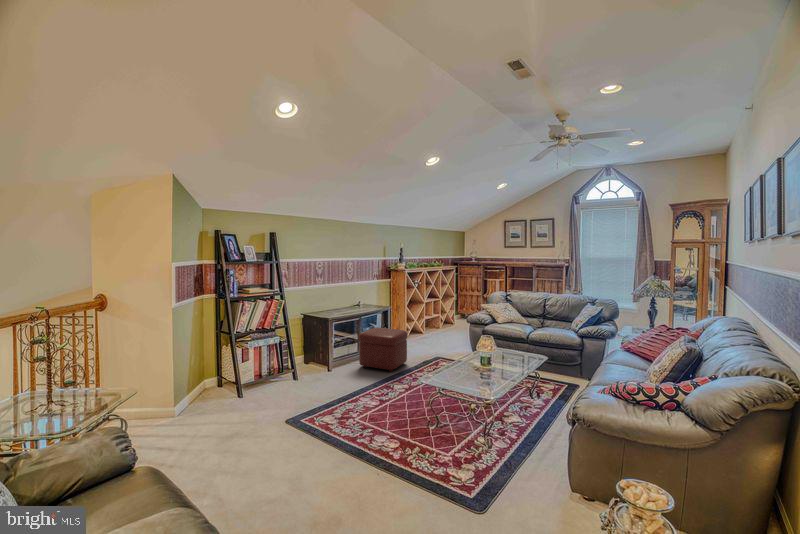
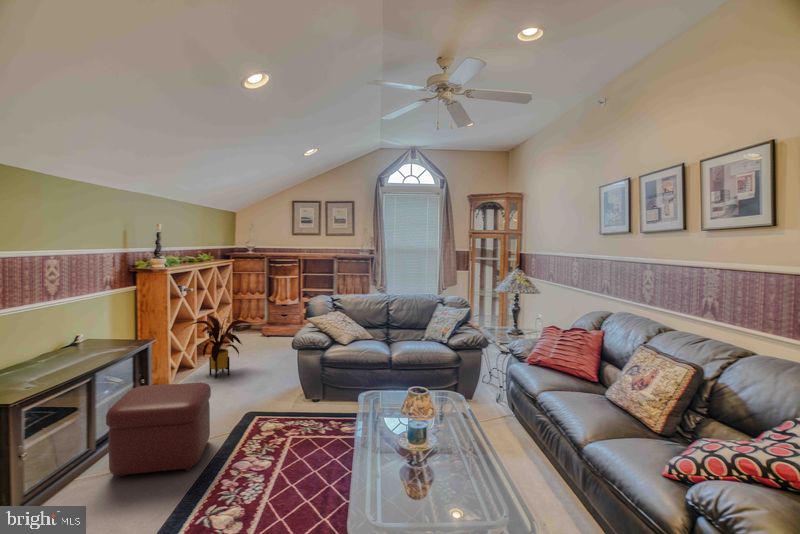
house plant: none [415,300,454,340] -> present [186,315,252,378]

